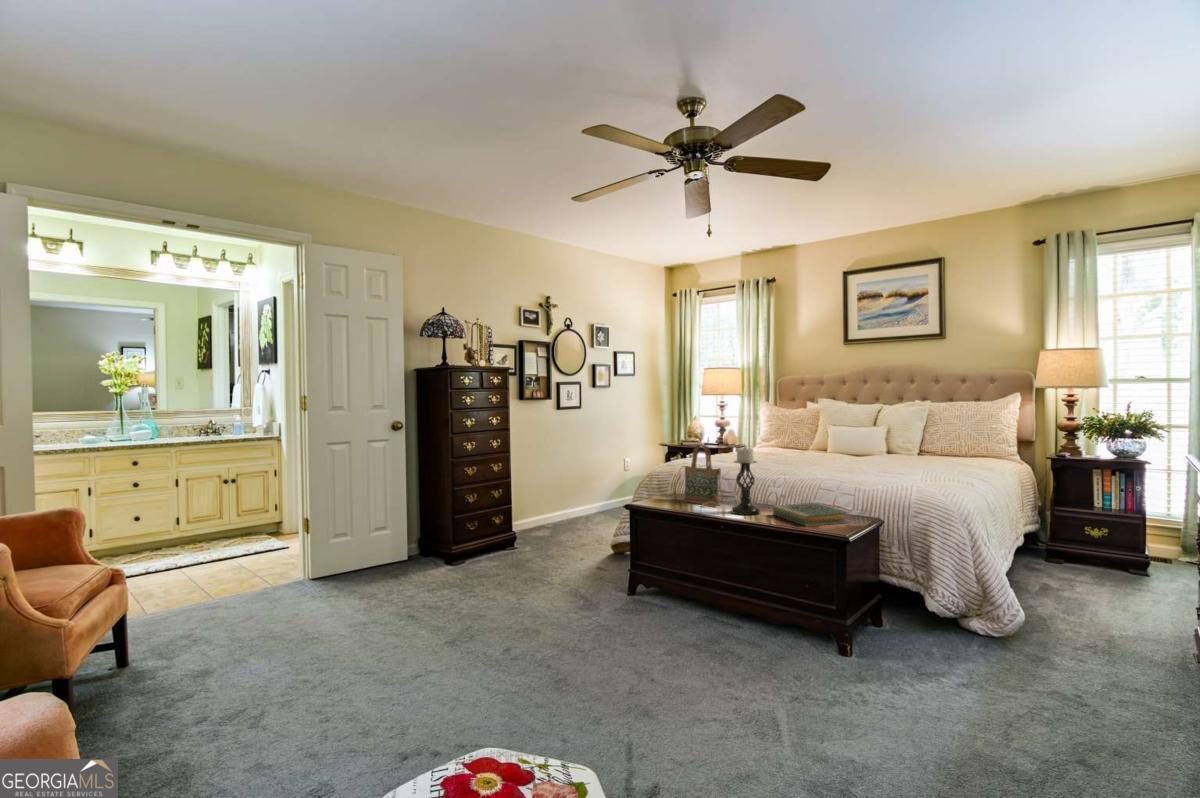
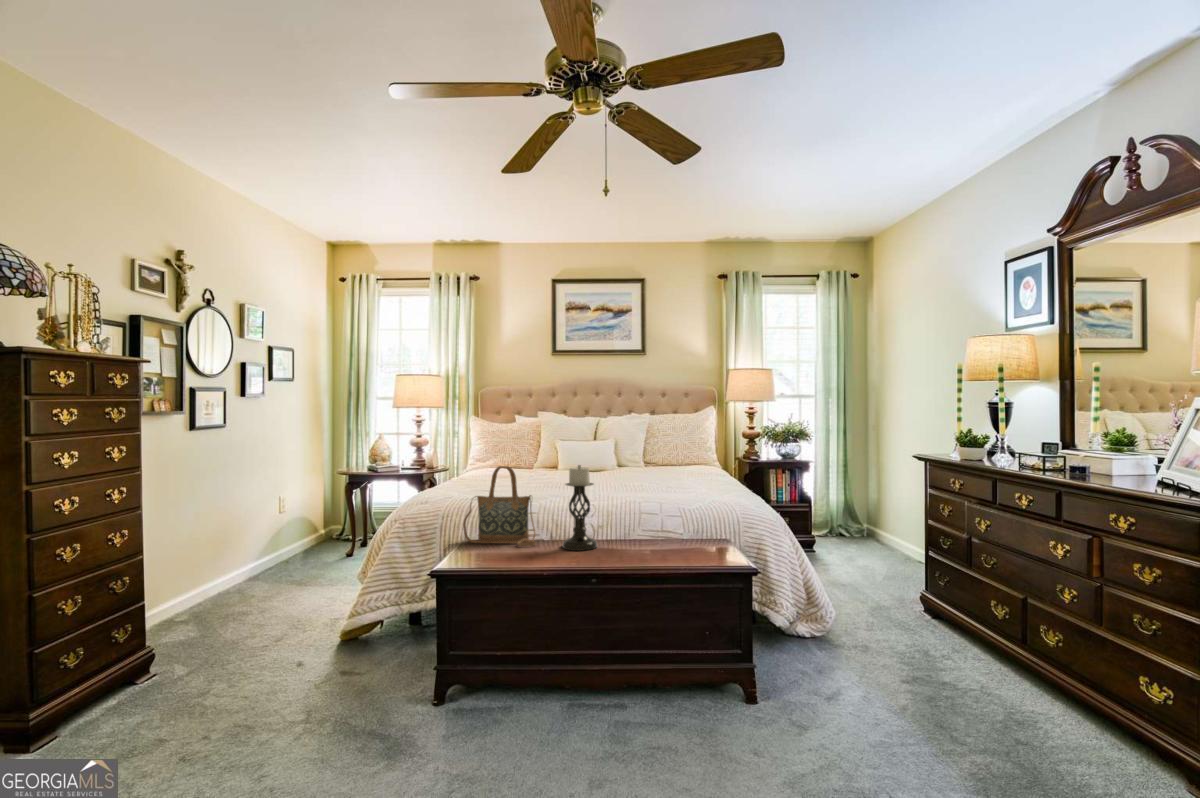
hardback book: present [773,502,848,526] -> none [613,525,697,554]

